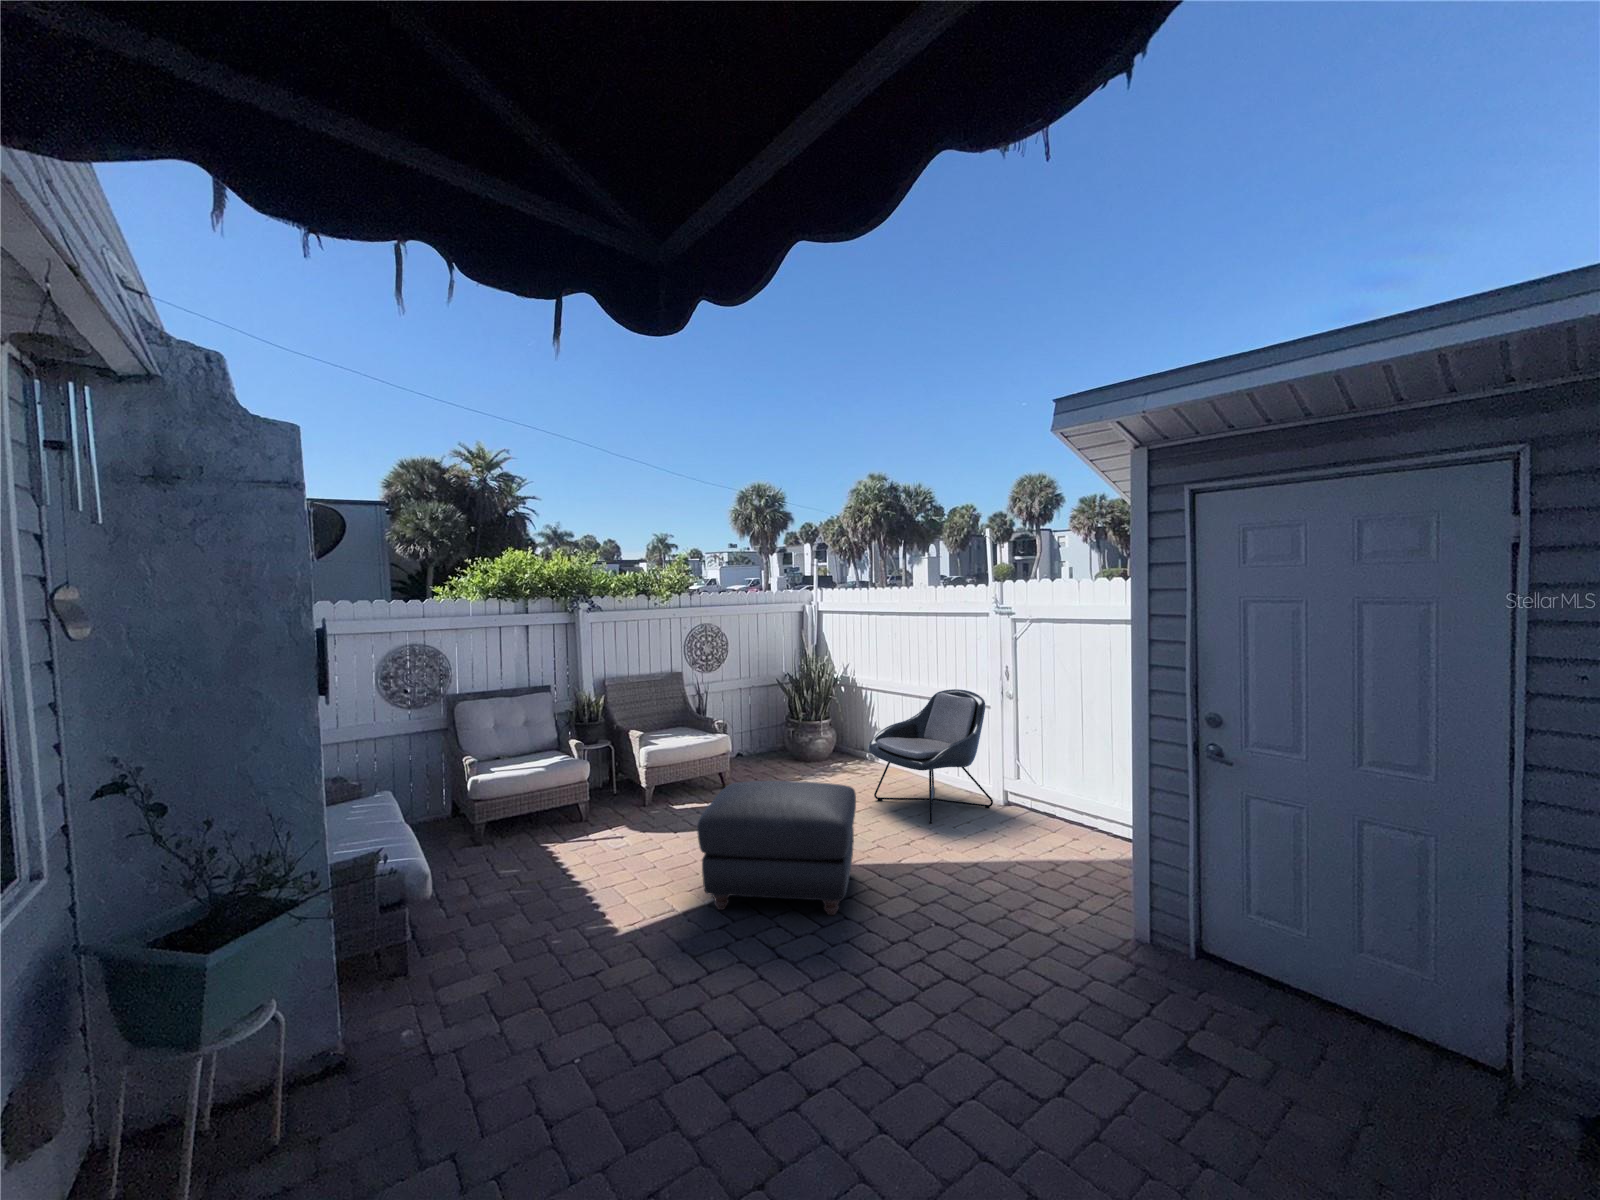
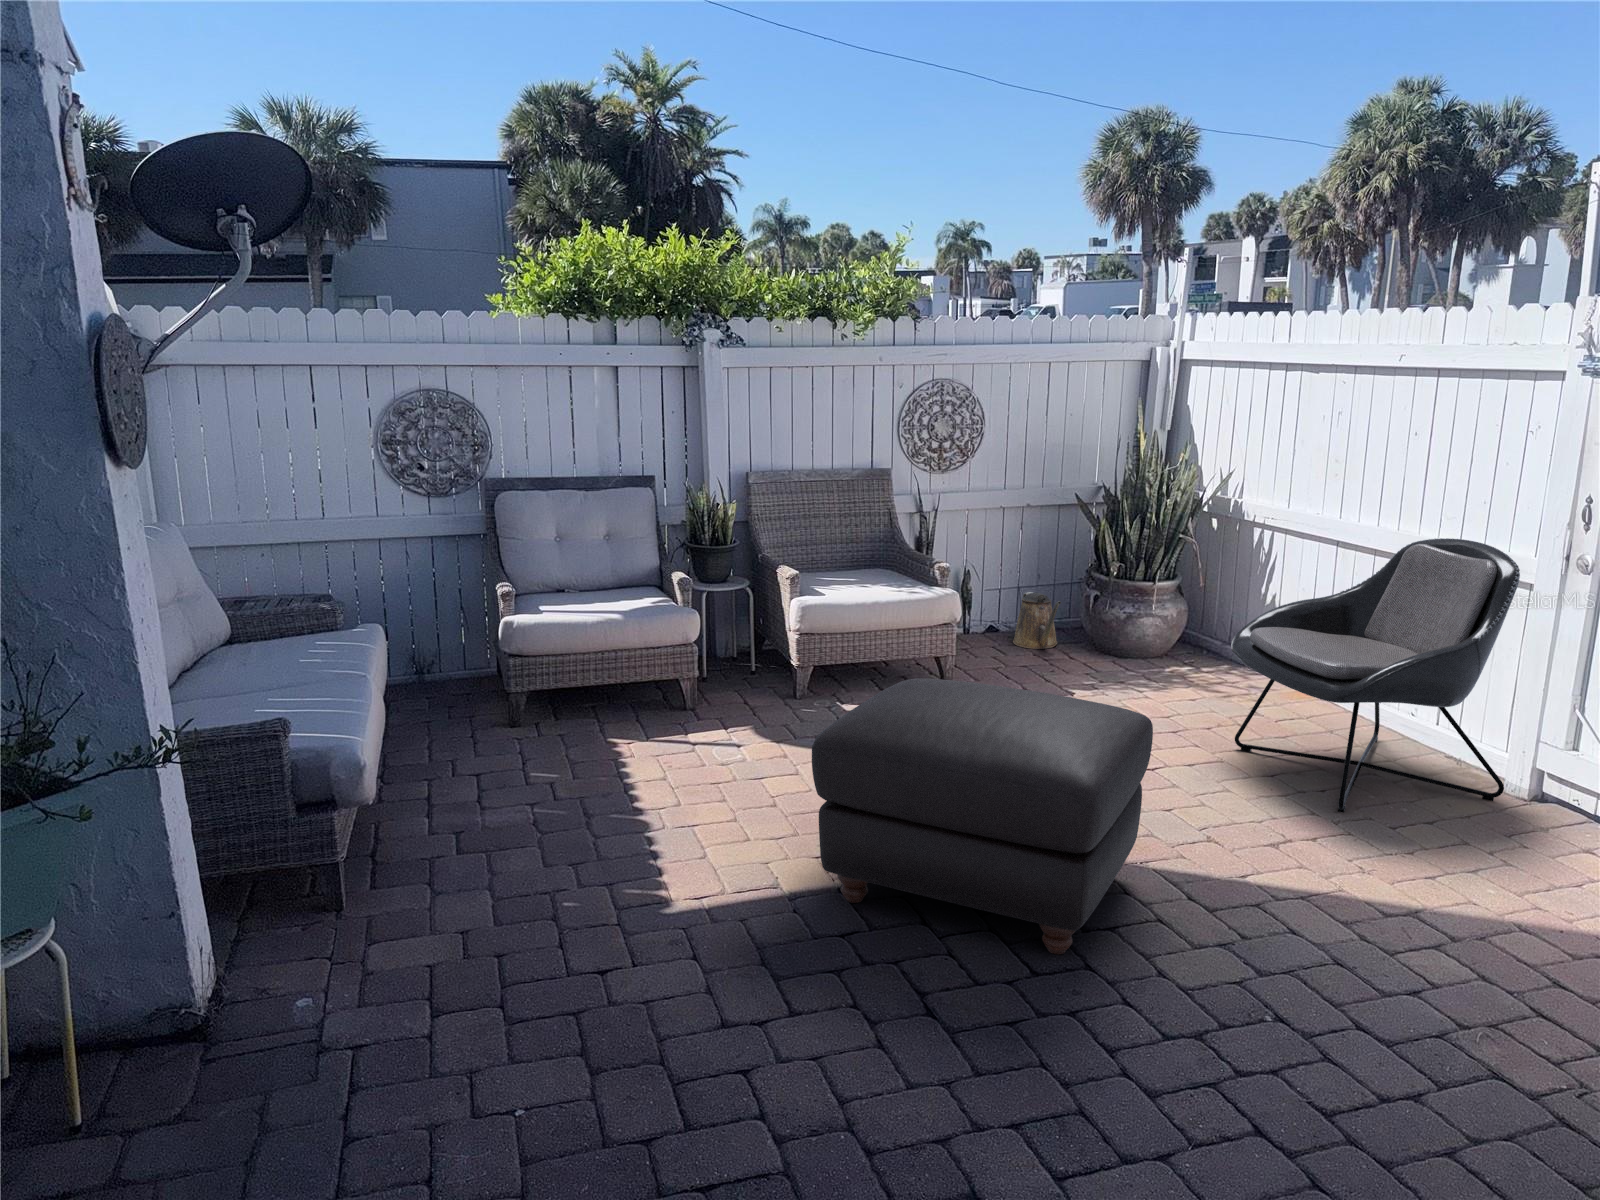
watering can: none [749,732,775,762] -> present [1013,592,1061,649]

